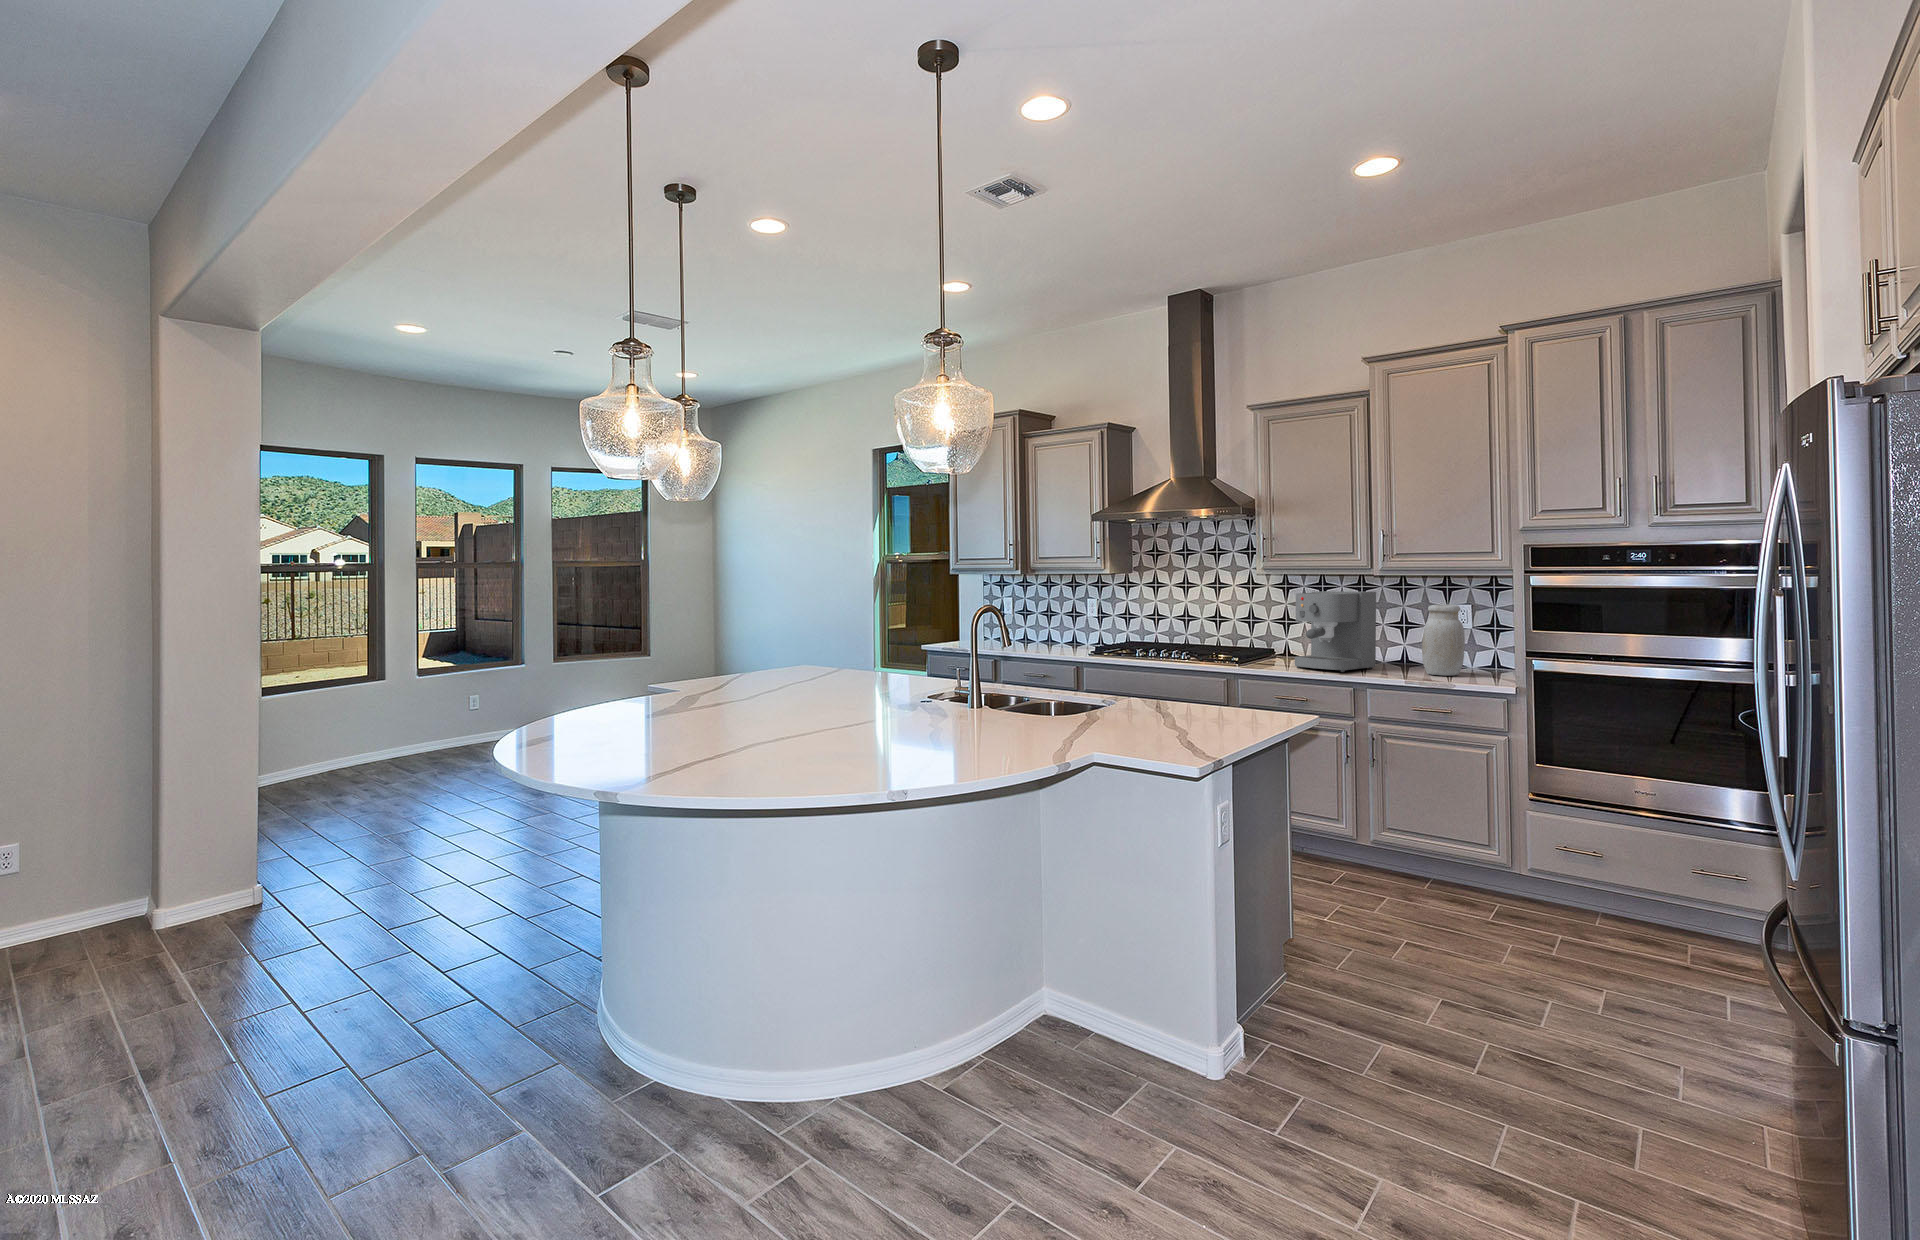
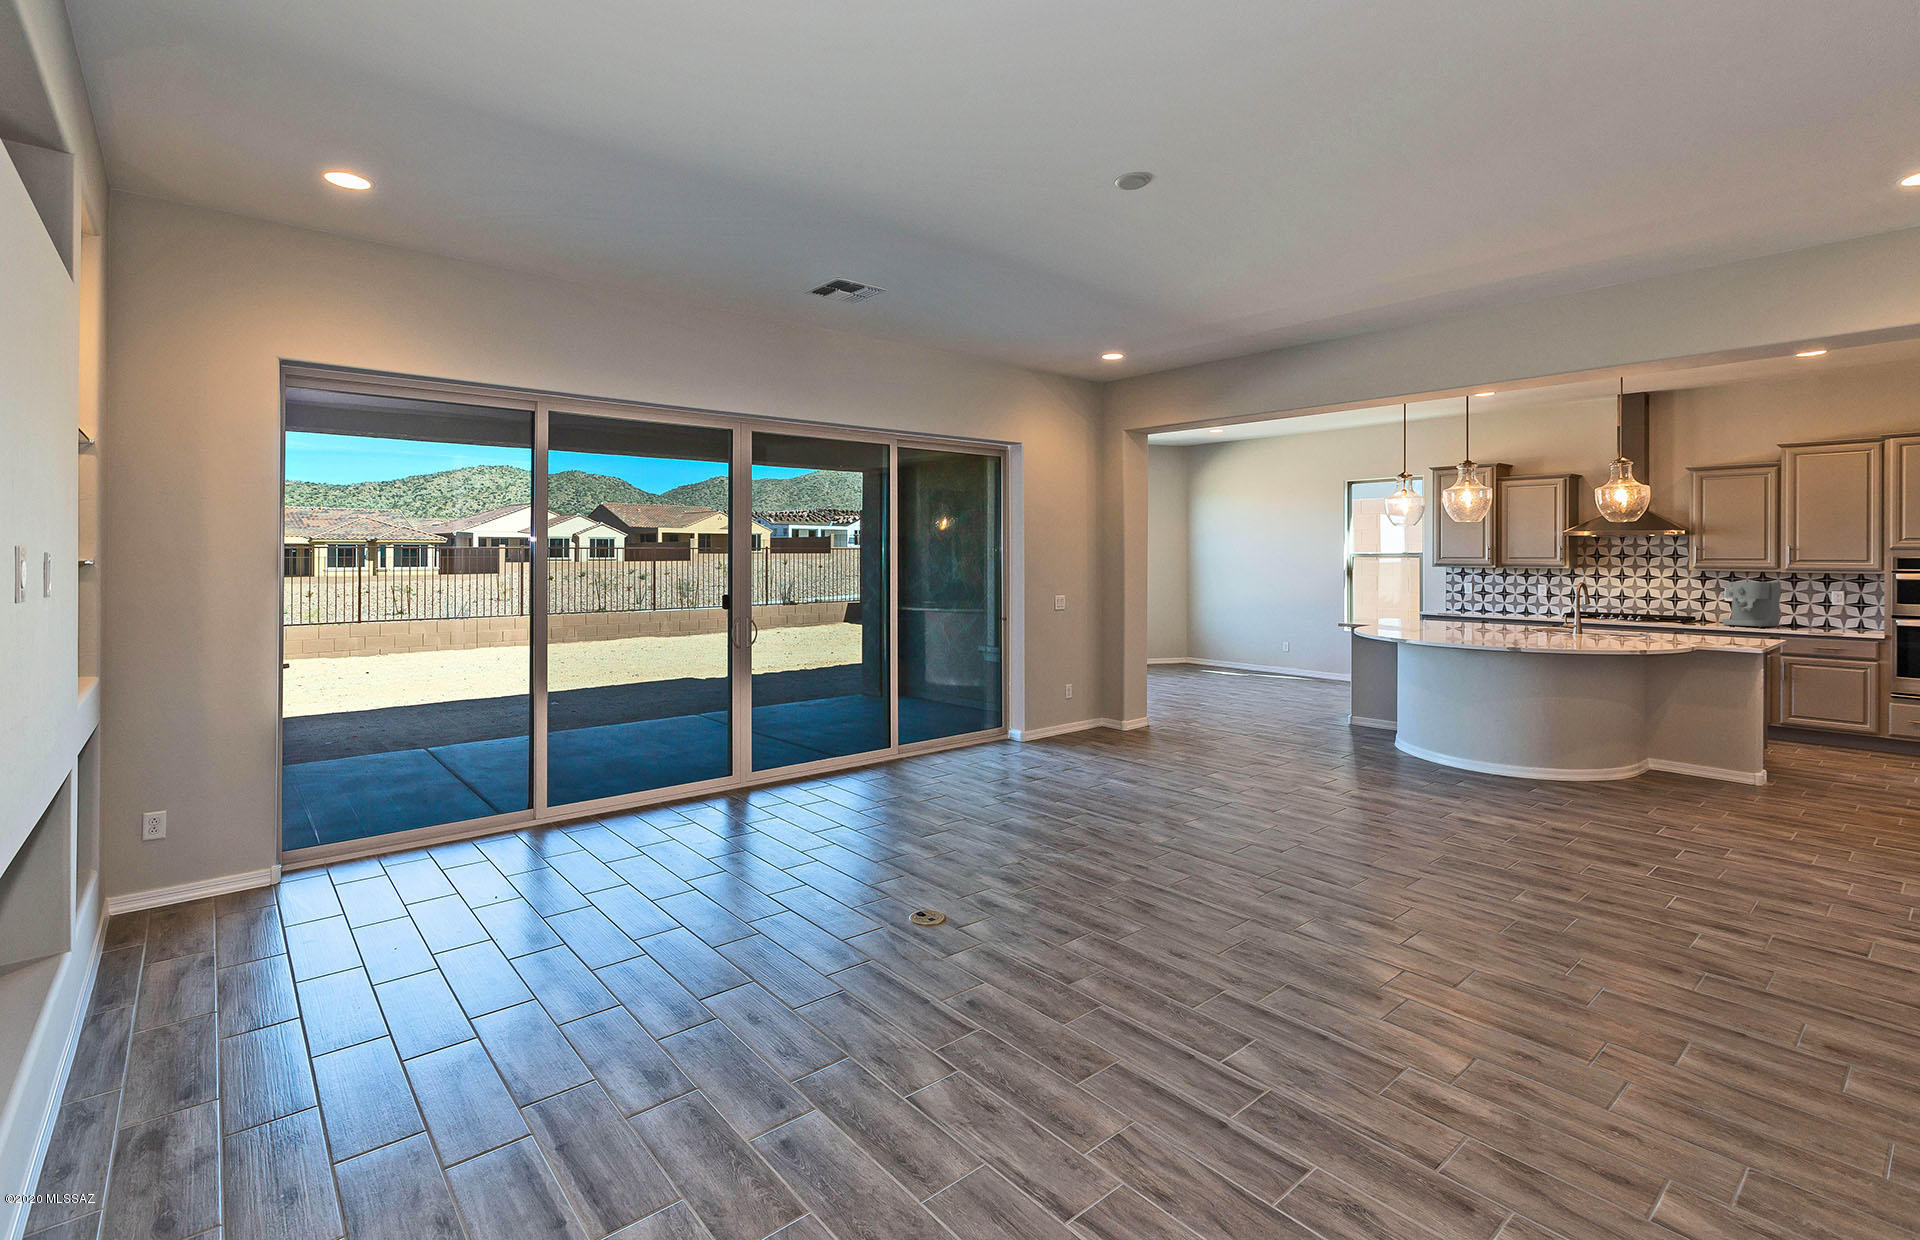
jar: present [1422,604,1465,676] -> none [1814,590,1845,630]

